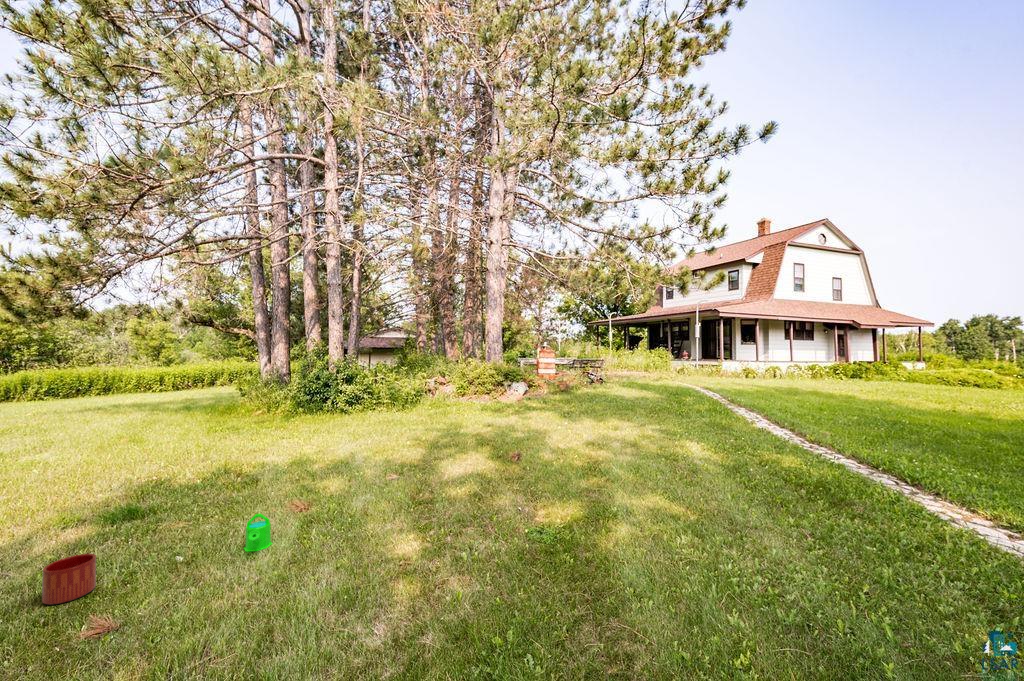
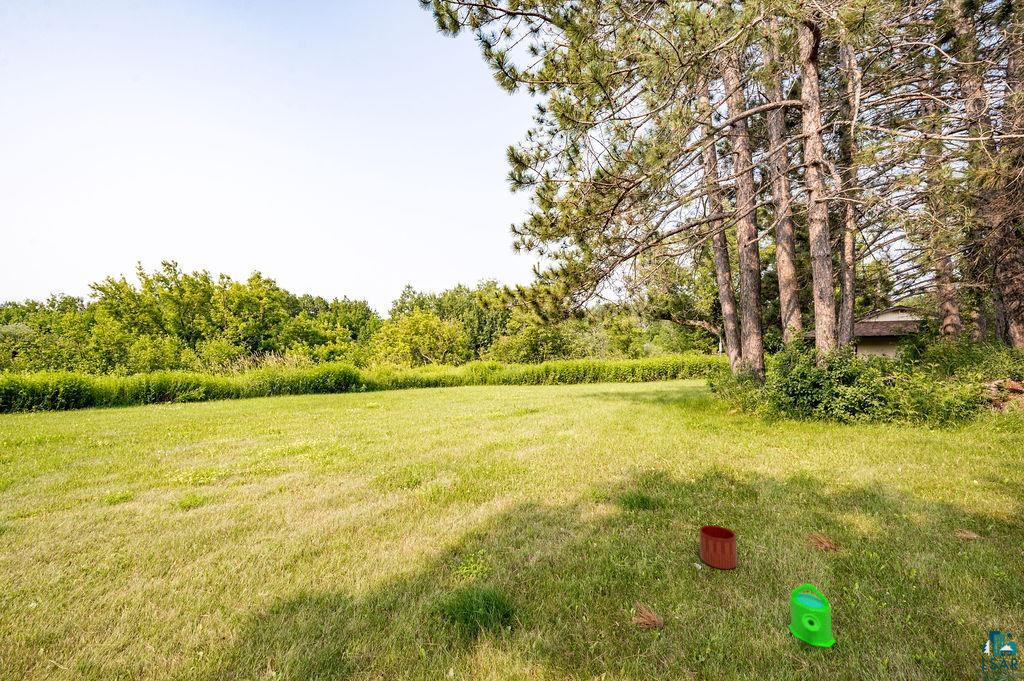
planter: present [42,554,96,605] -> present [699,525,737,569]

